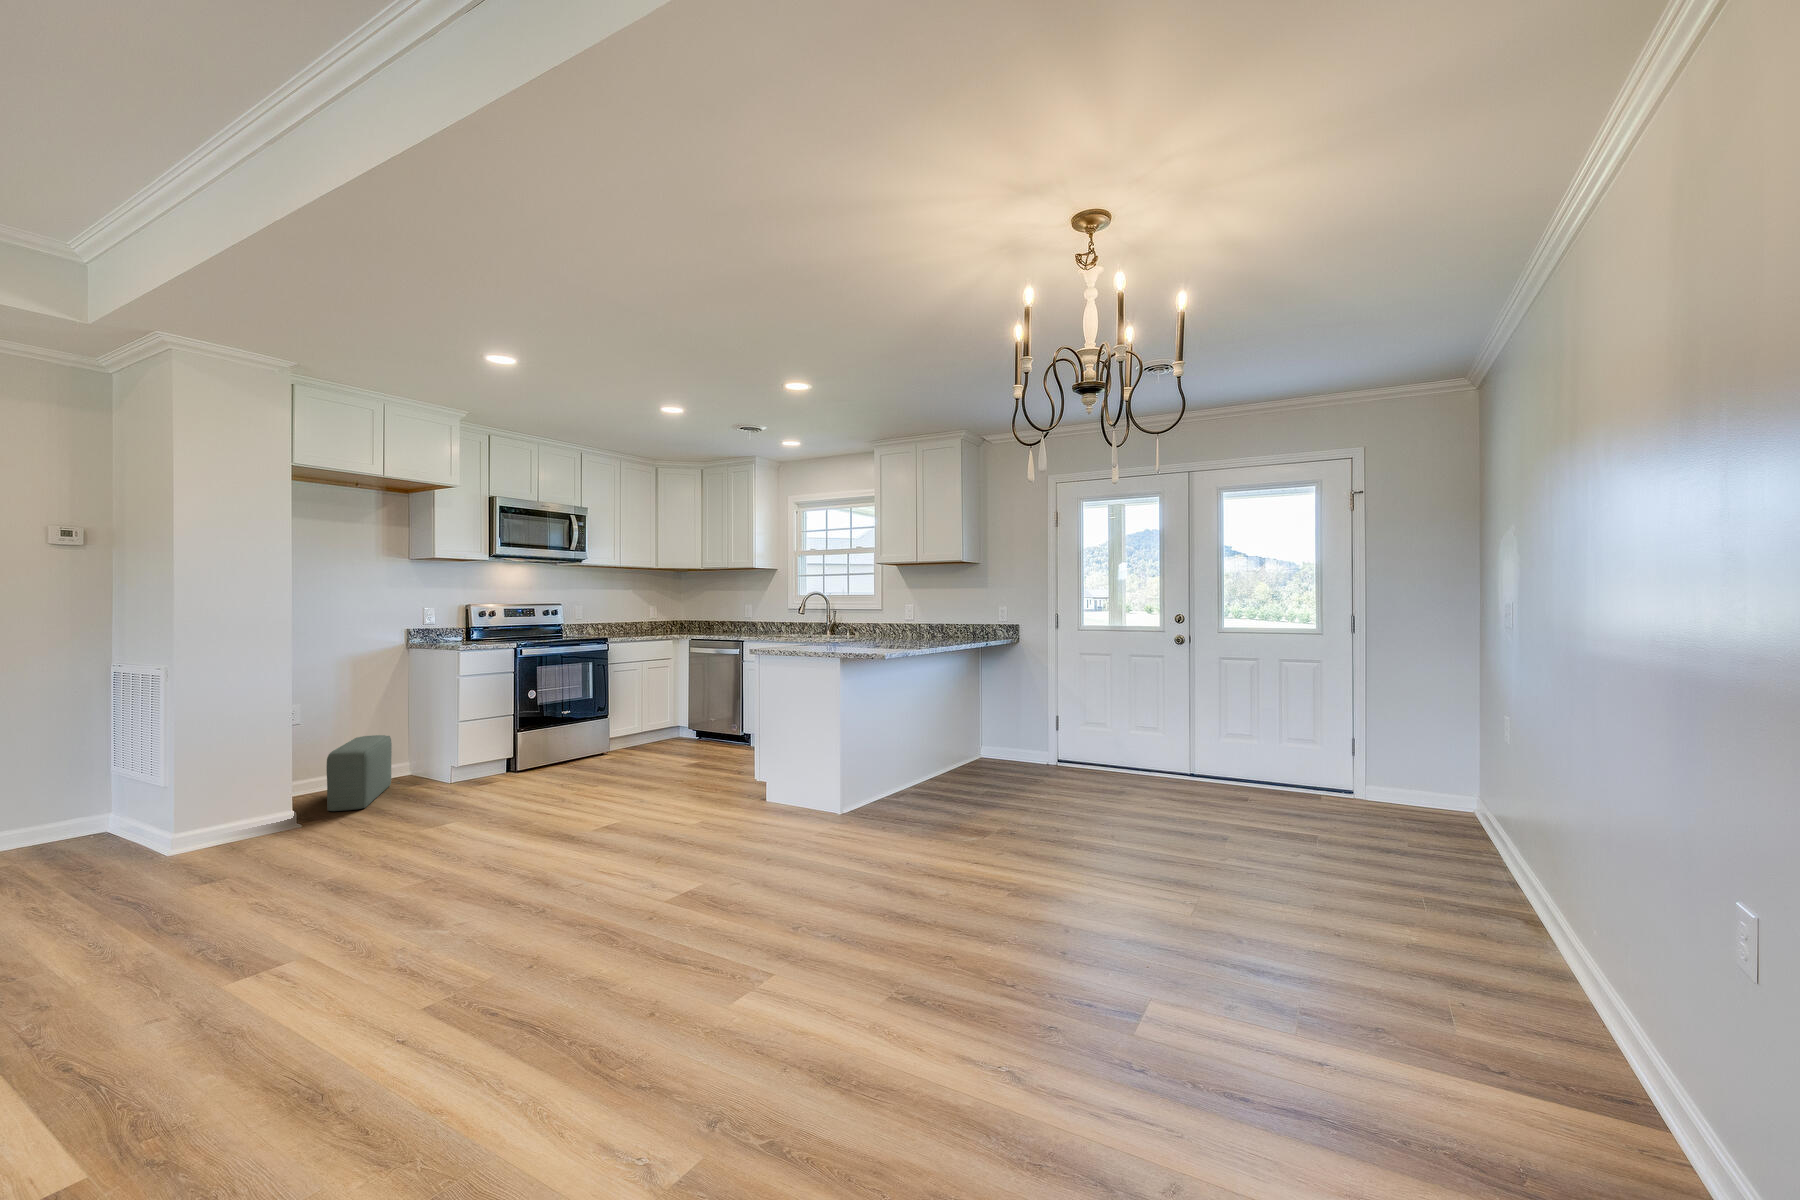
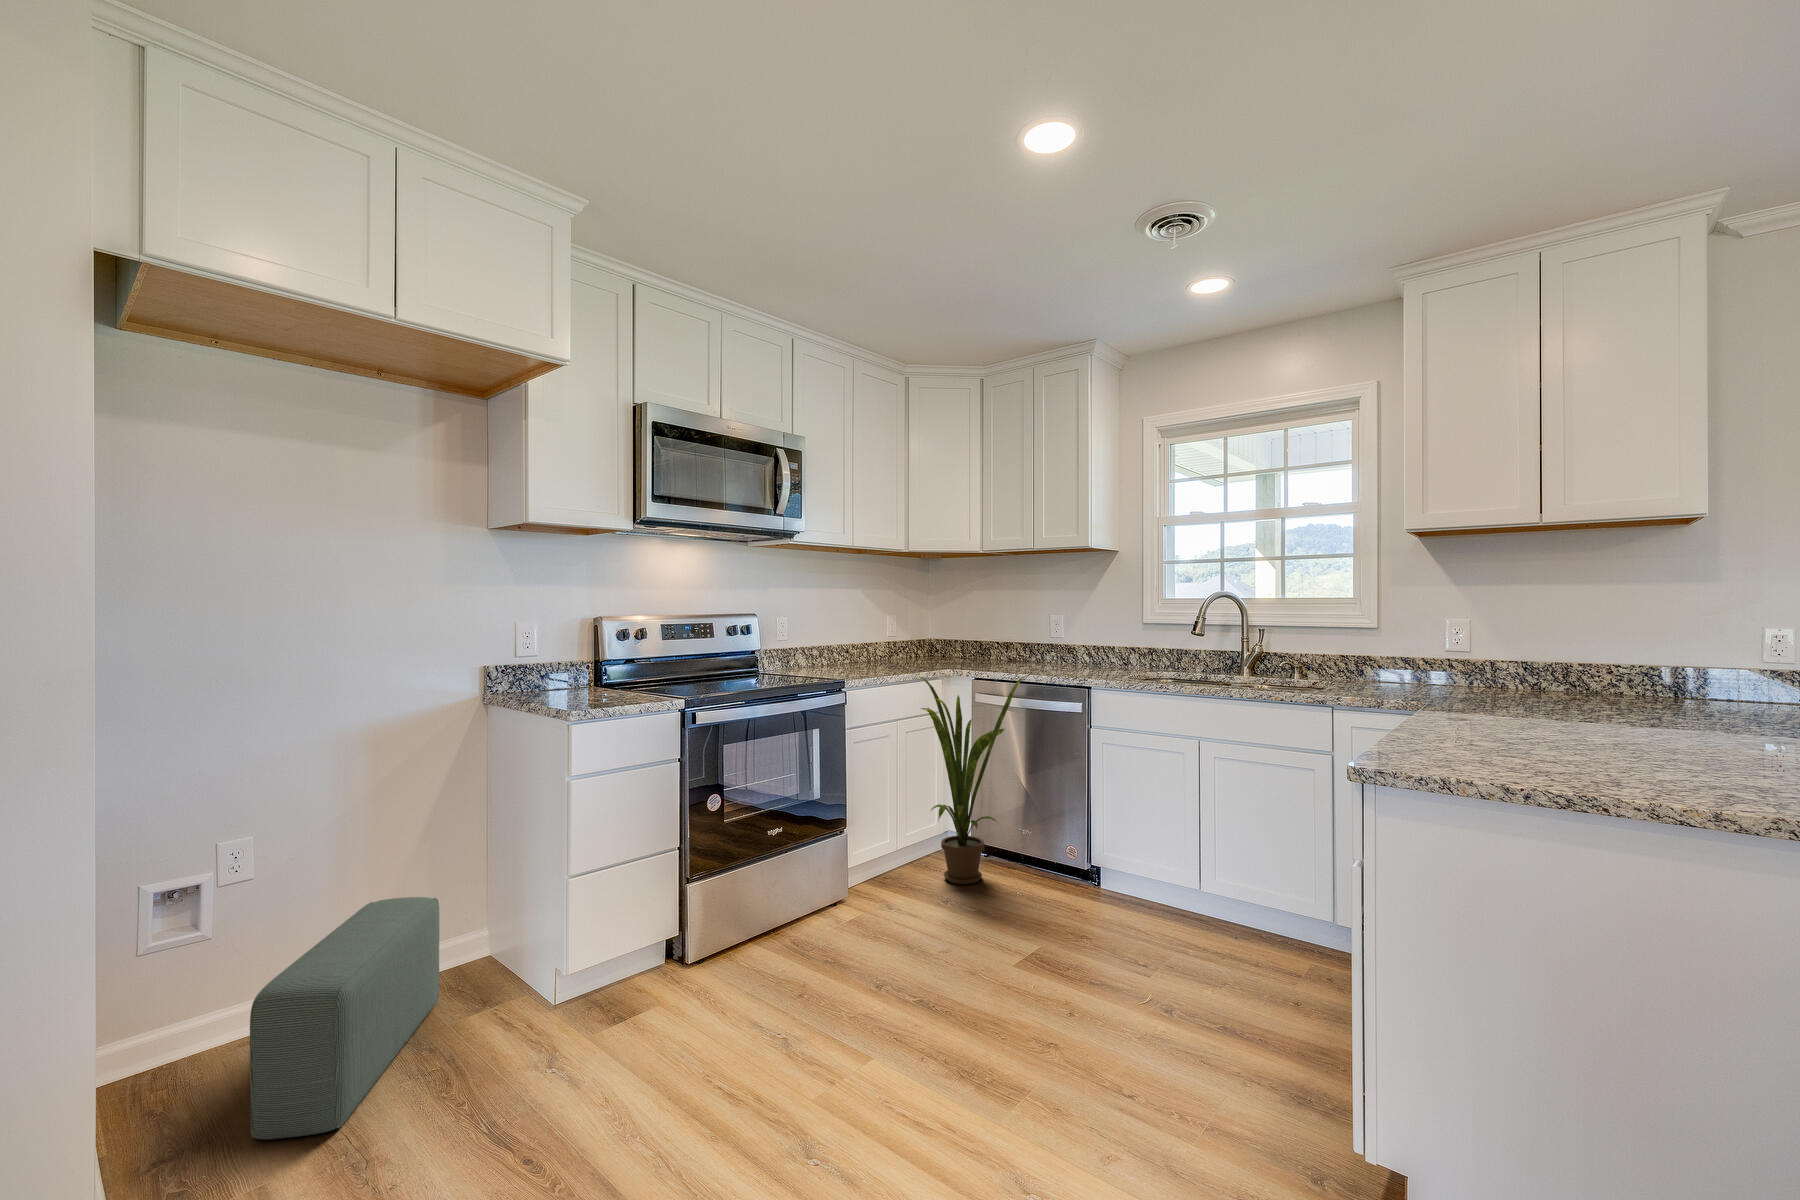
house plant: none [649,636,712,747] -> present [912,673,1023,884]

